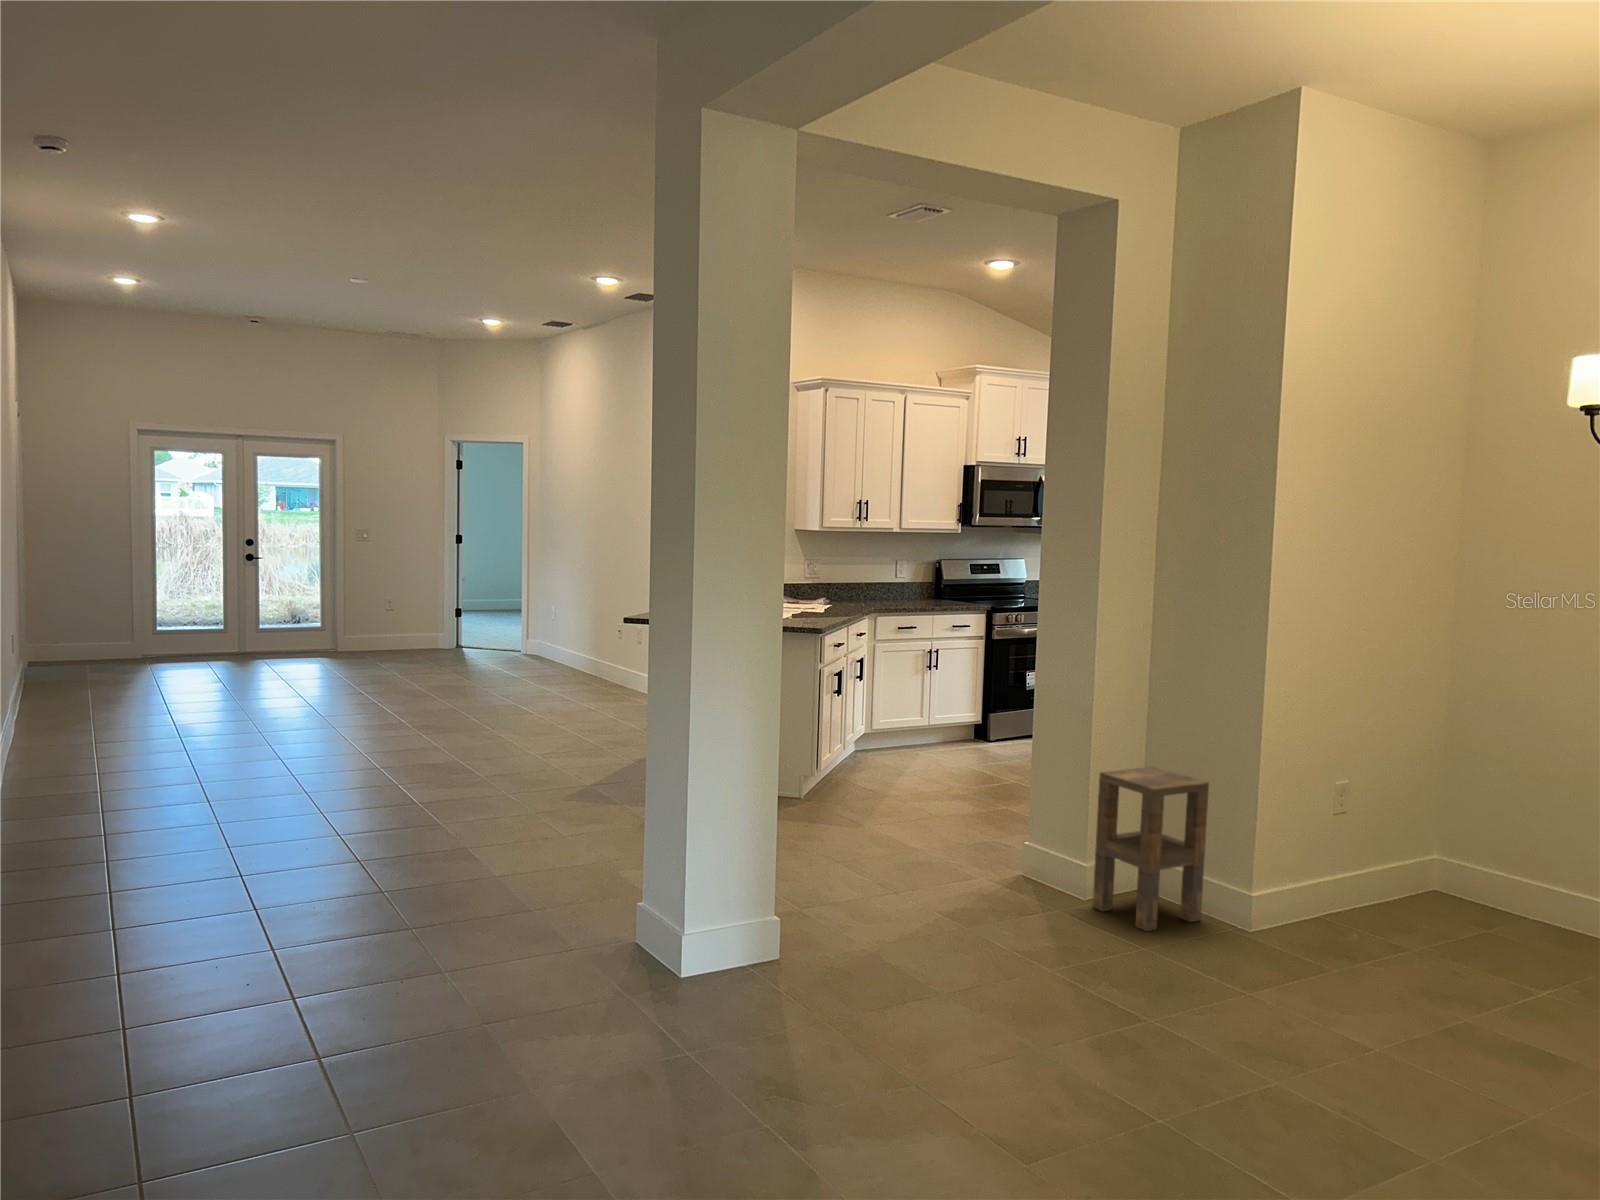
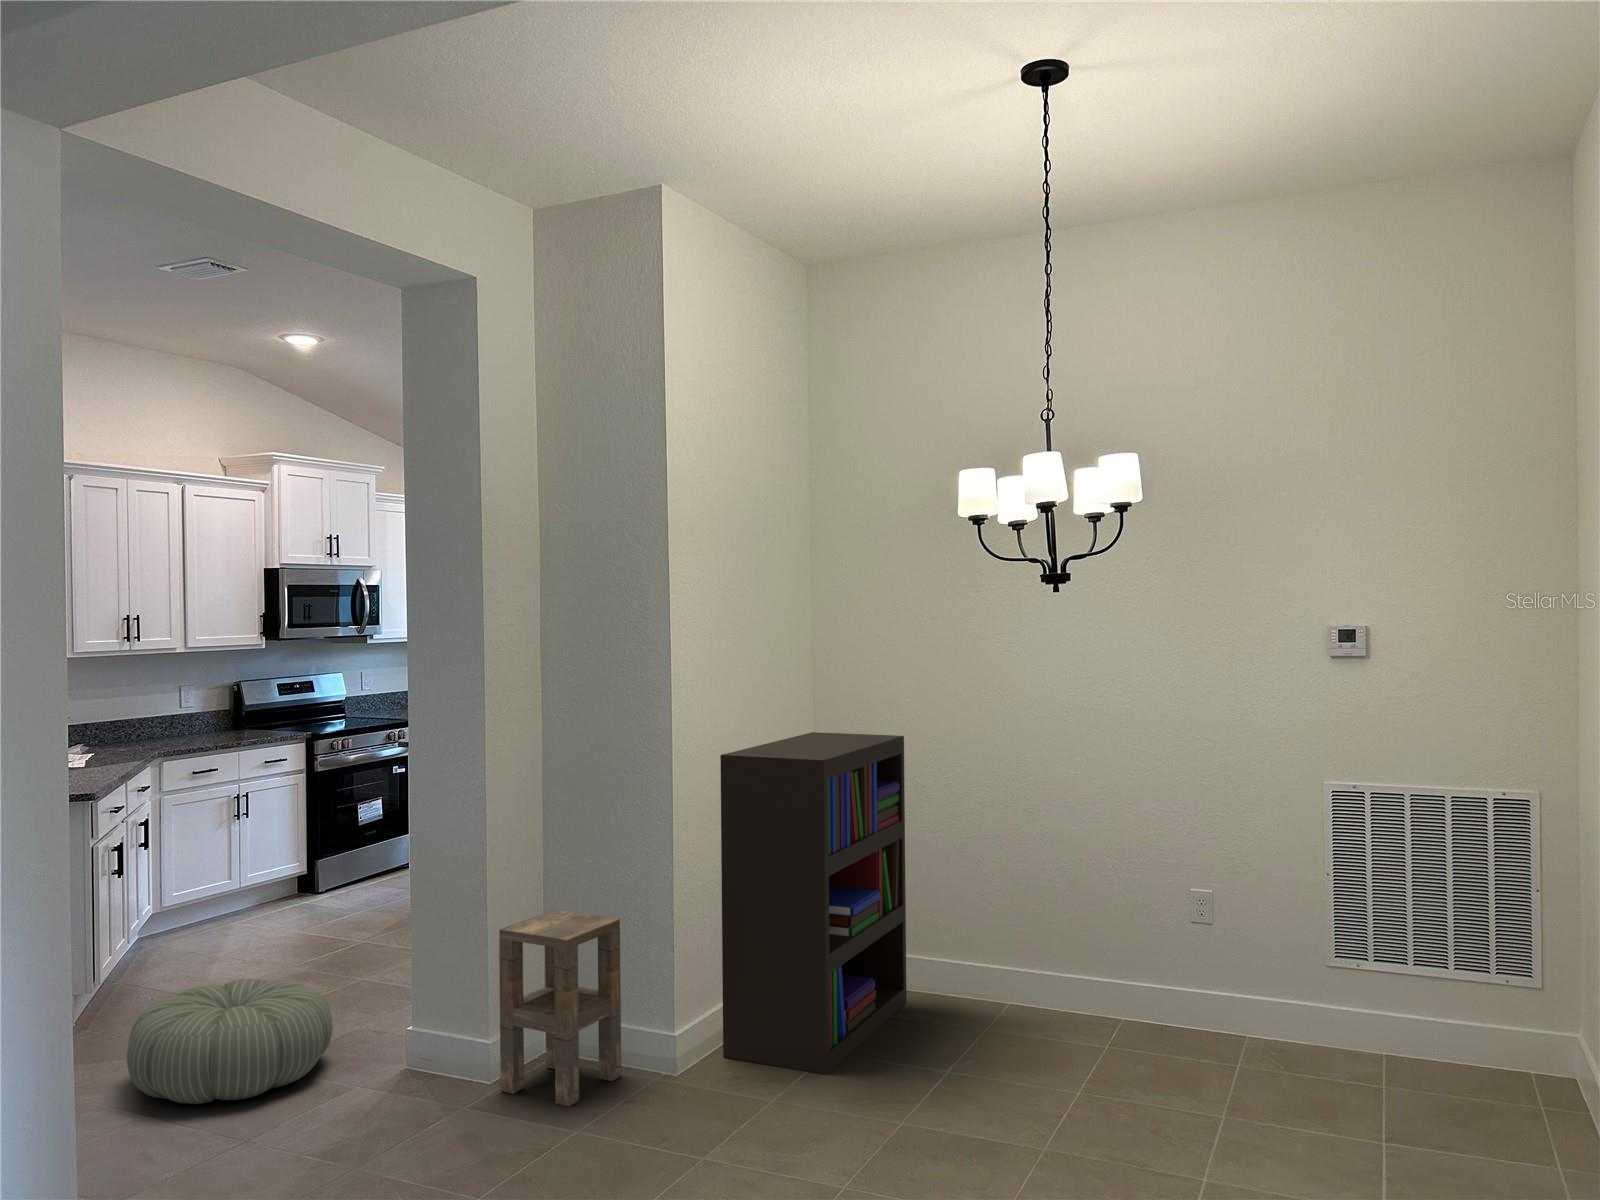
bookshelf: none [1304,639,1550,966] -> present [720,732,907,1075]
pouf: none [826,781,970,868] -> present [127,979,333,1104]

